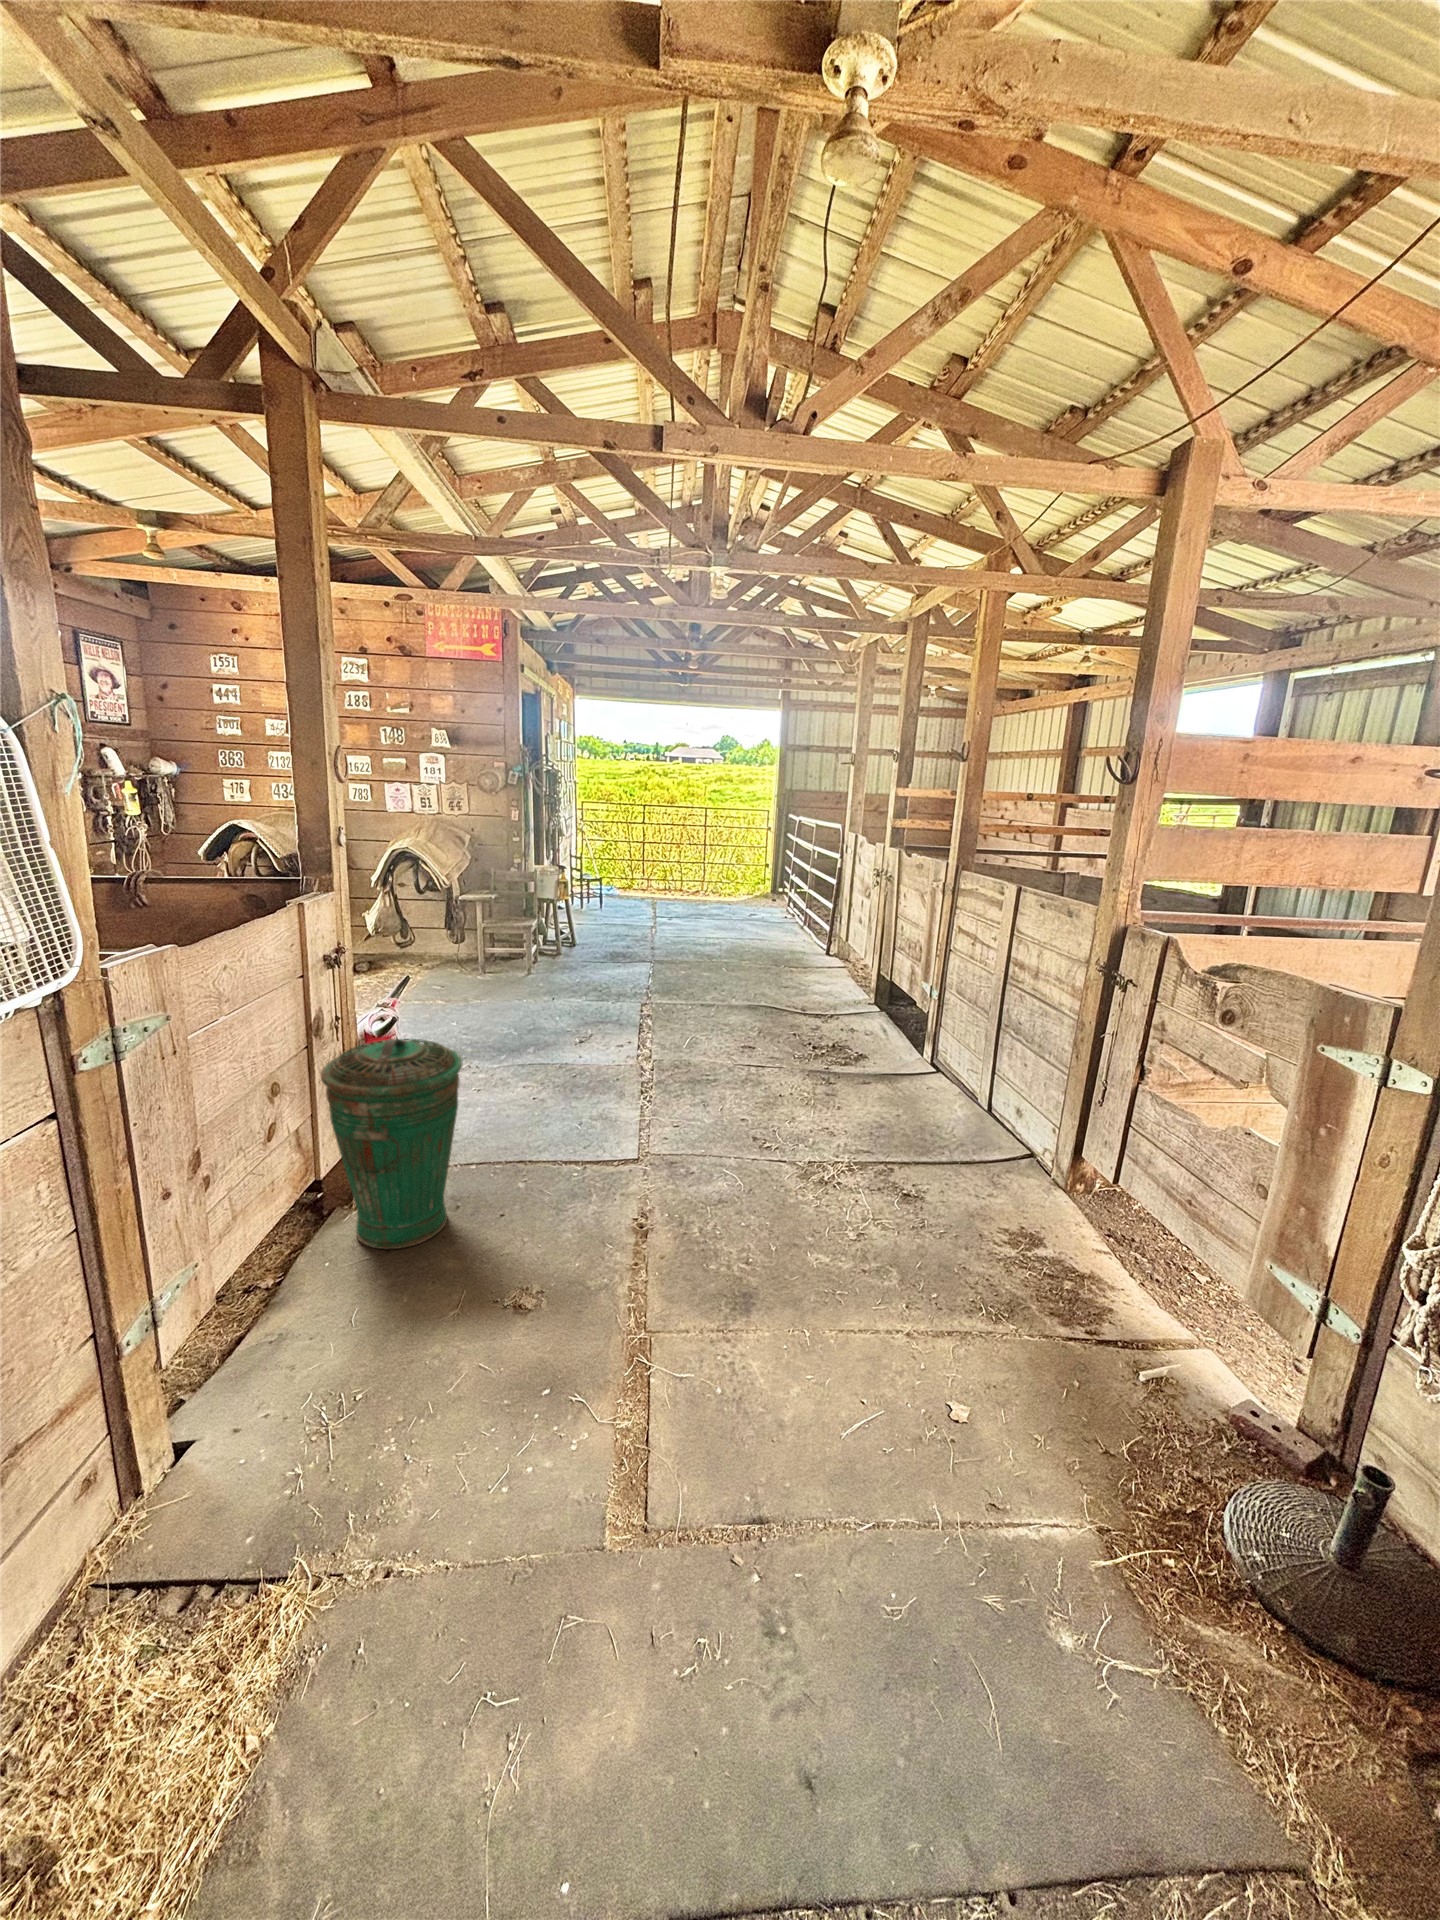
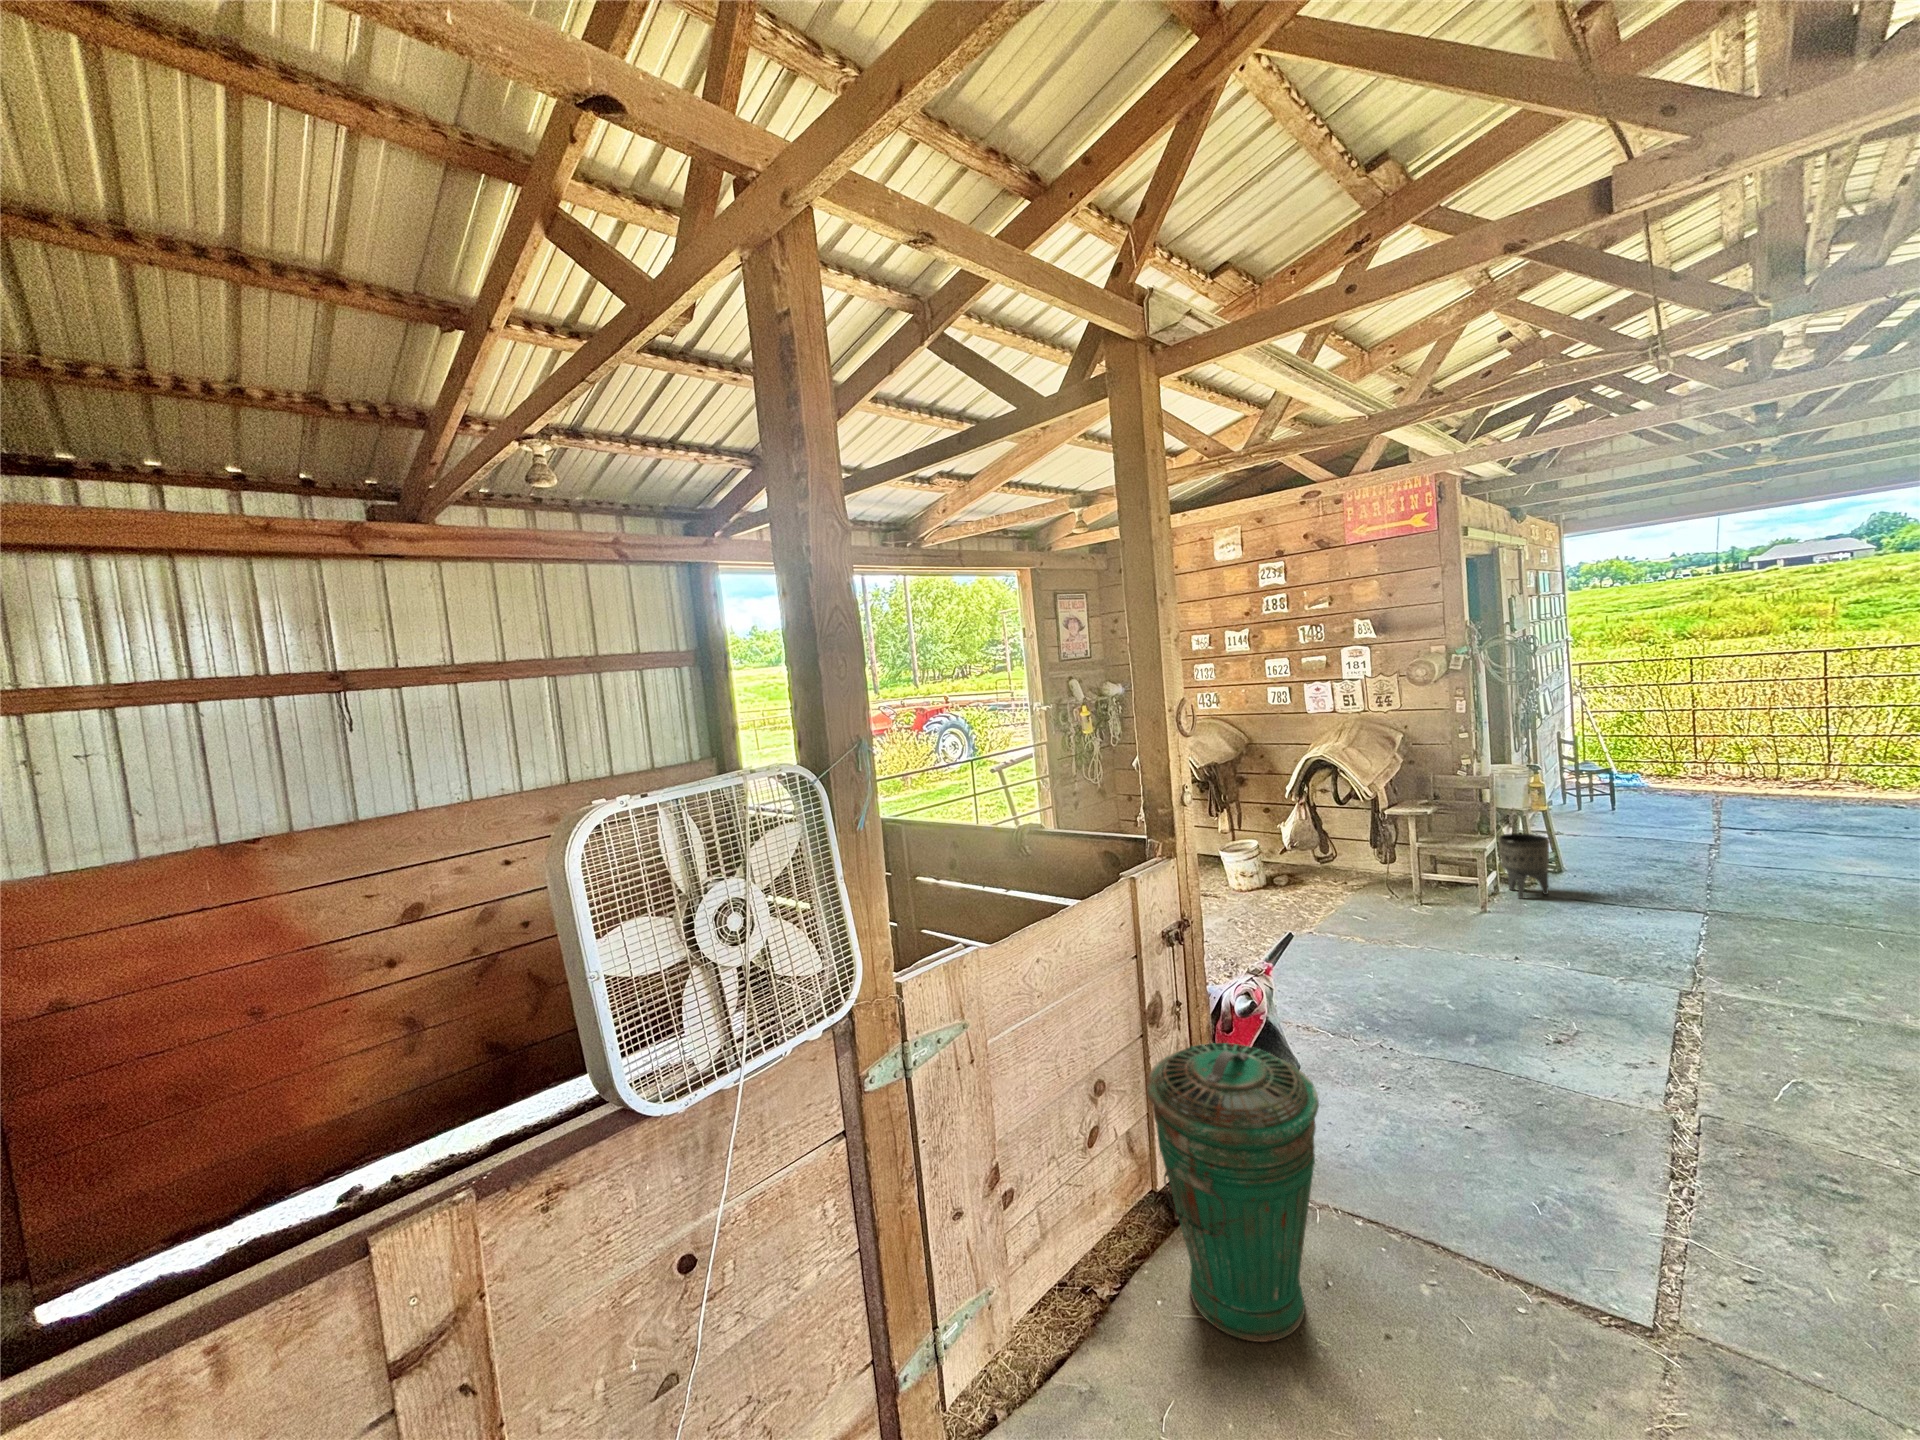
planter: none [538,917,569,965] -> present [1498,833,1549,899]

